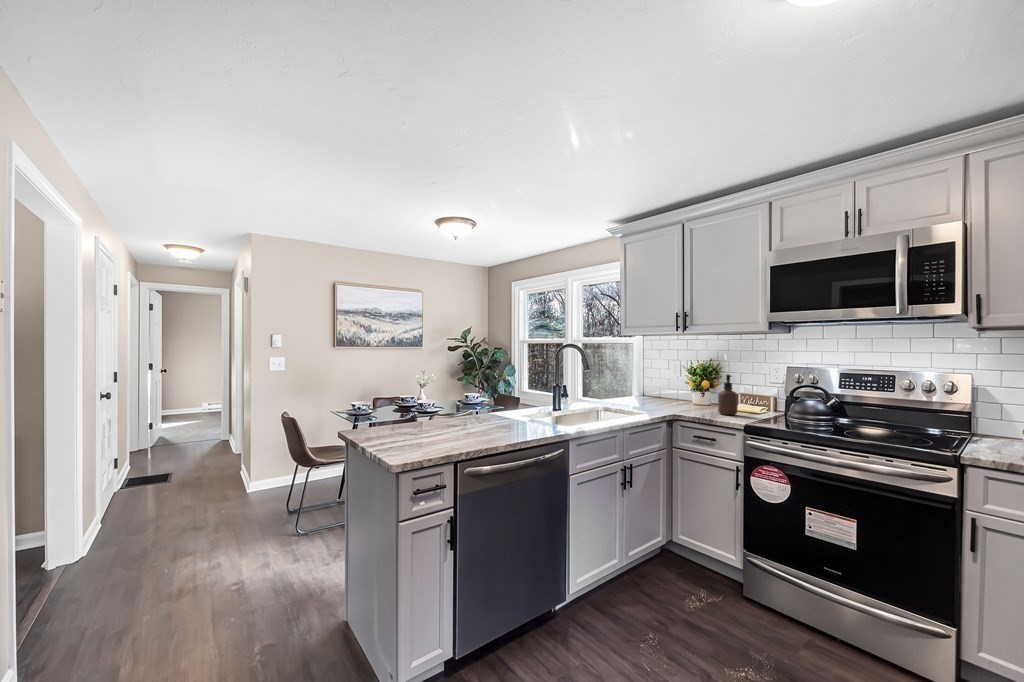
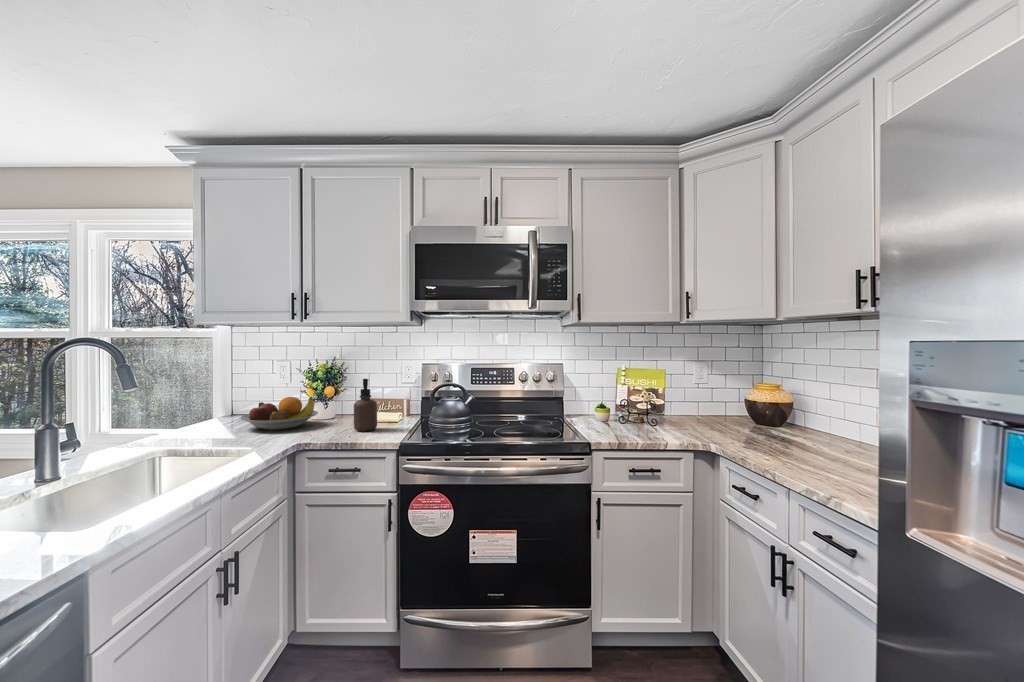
fruit bowl: none [644,385,696,407] -> present [240,397,318,430]

